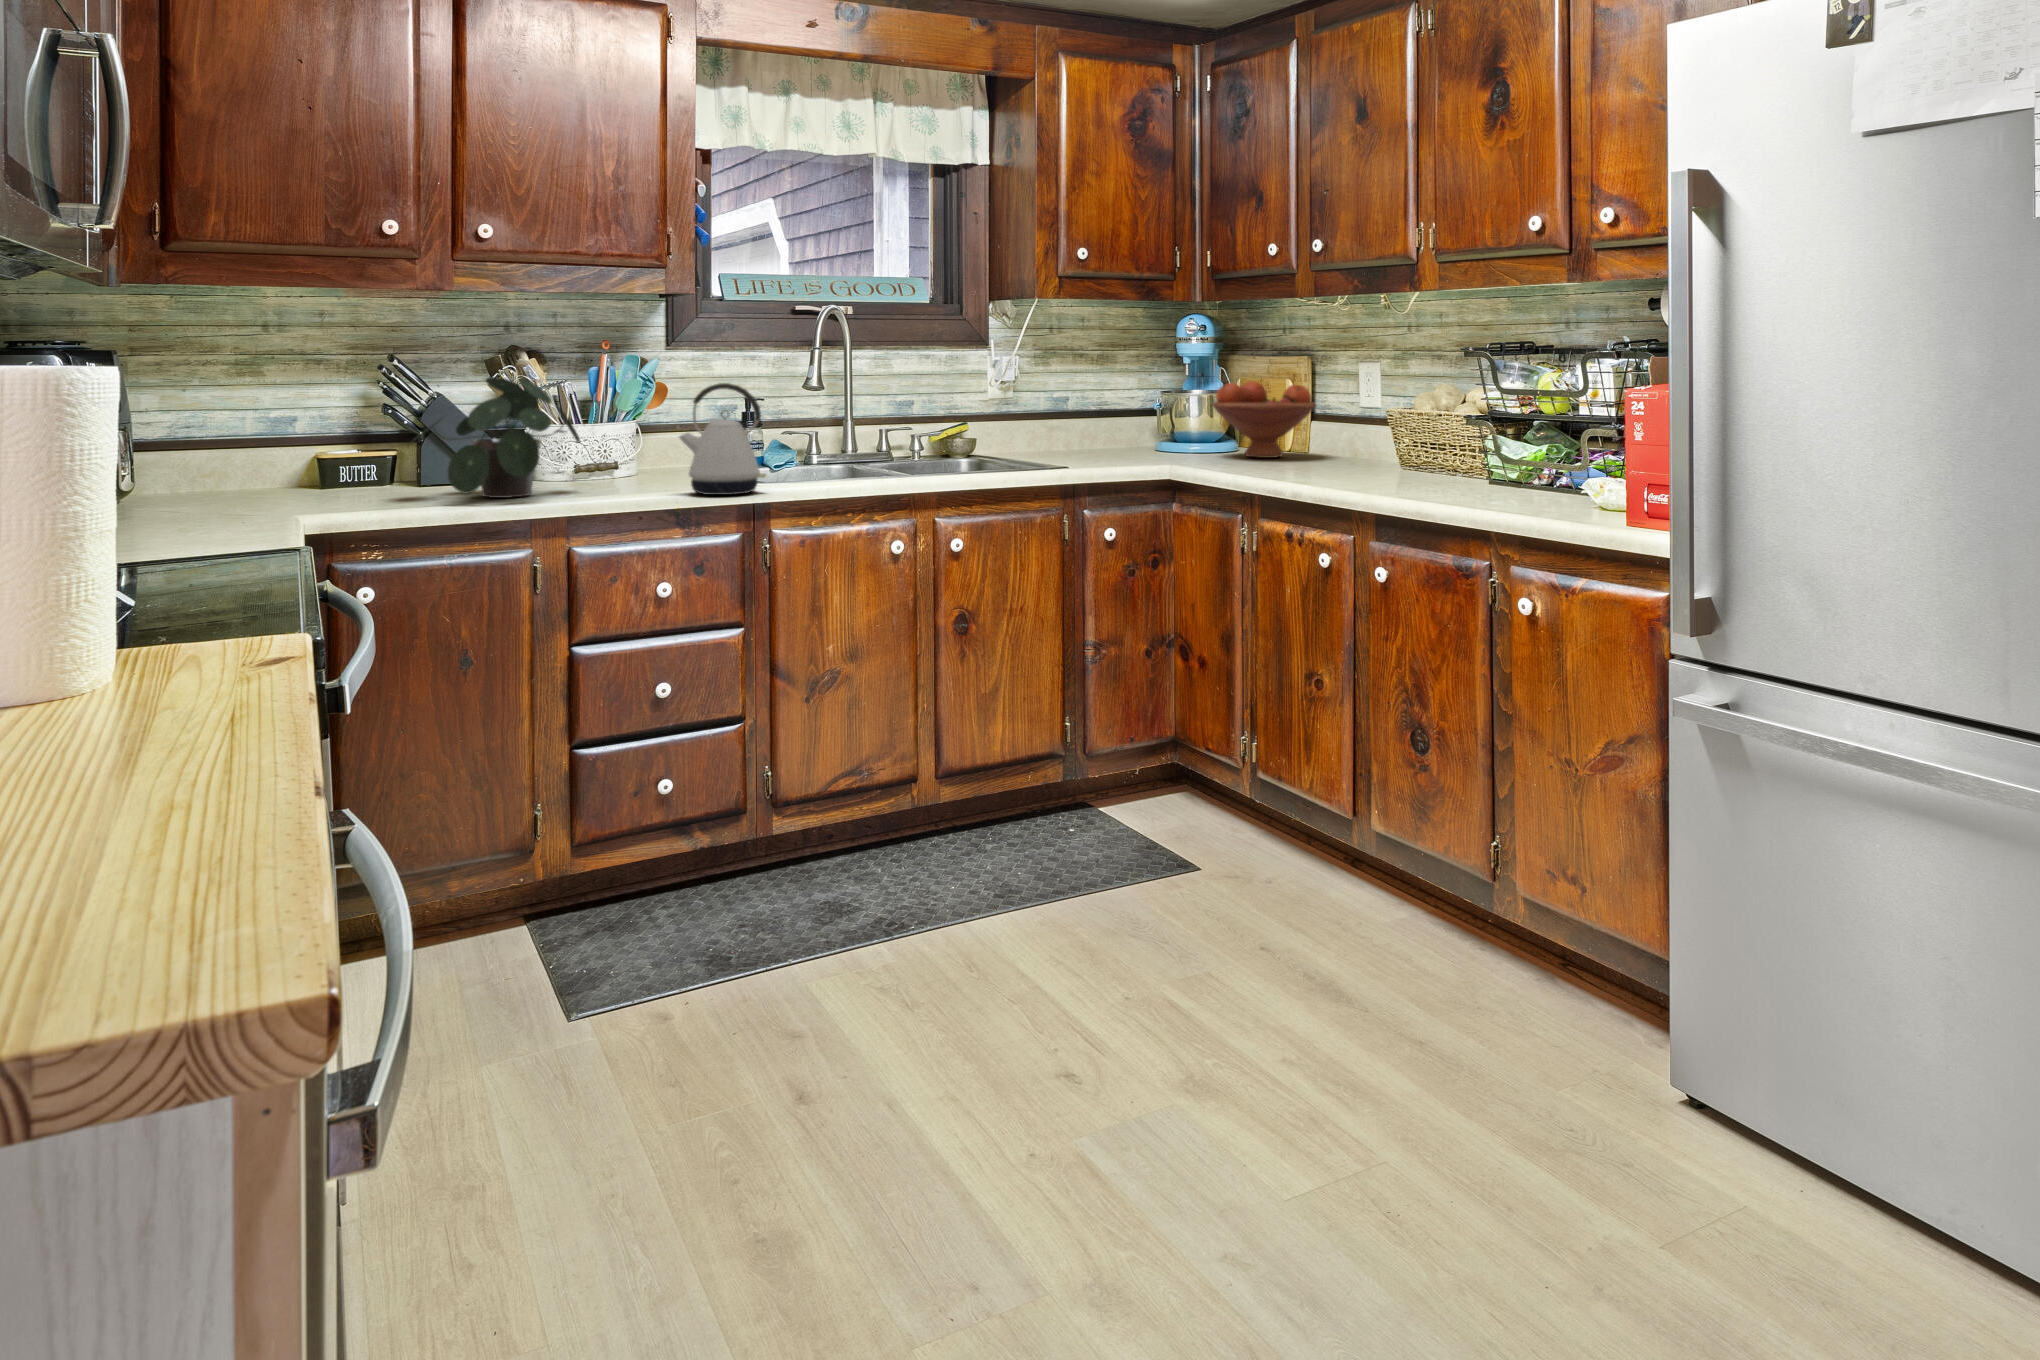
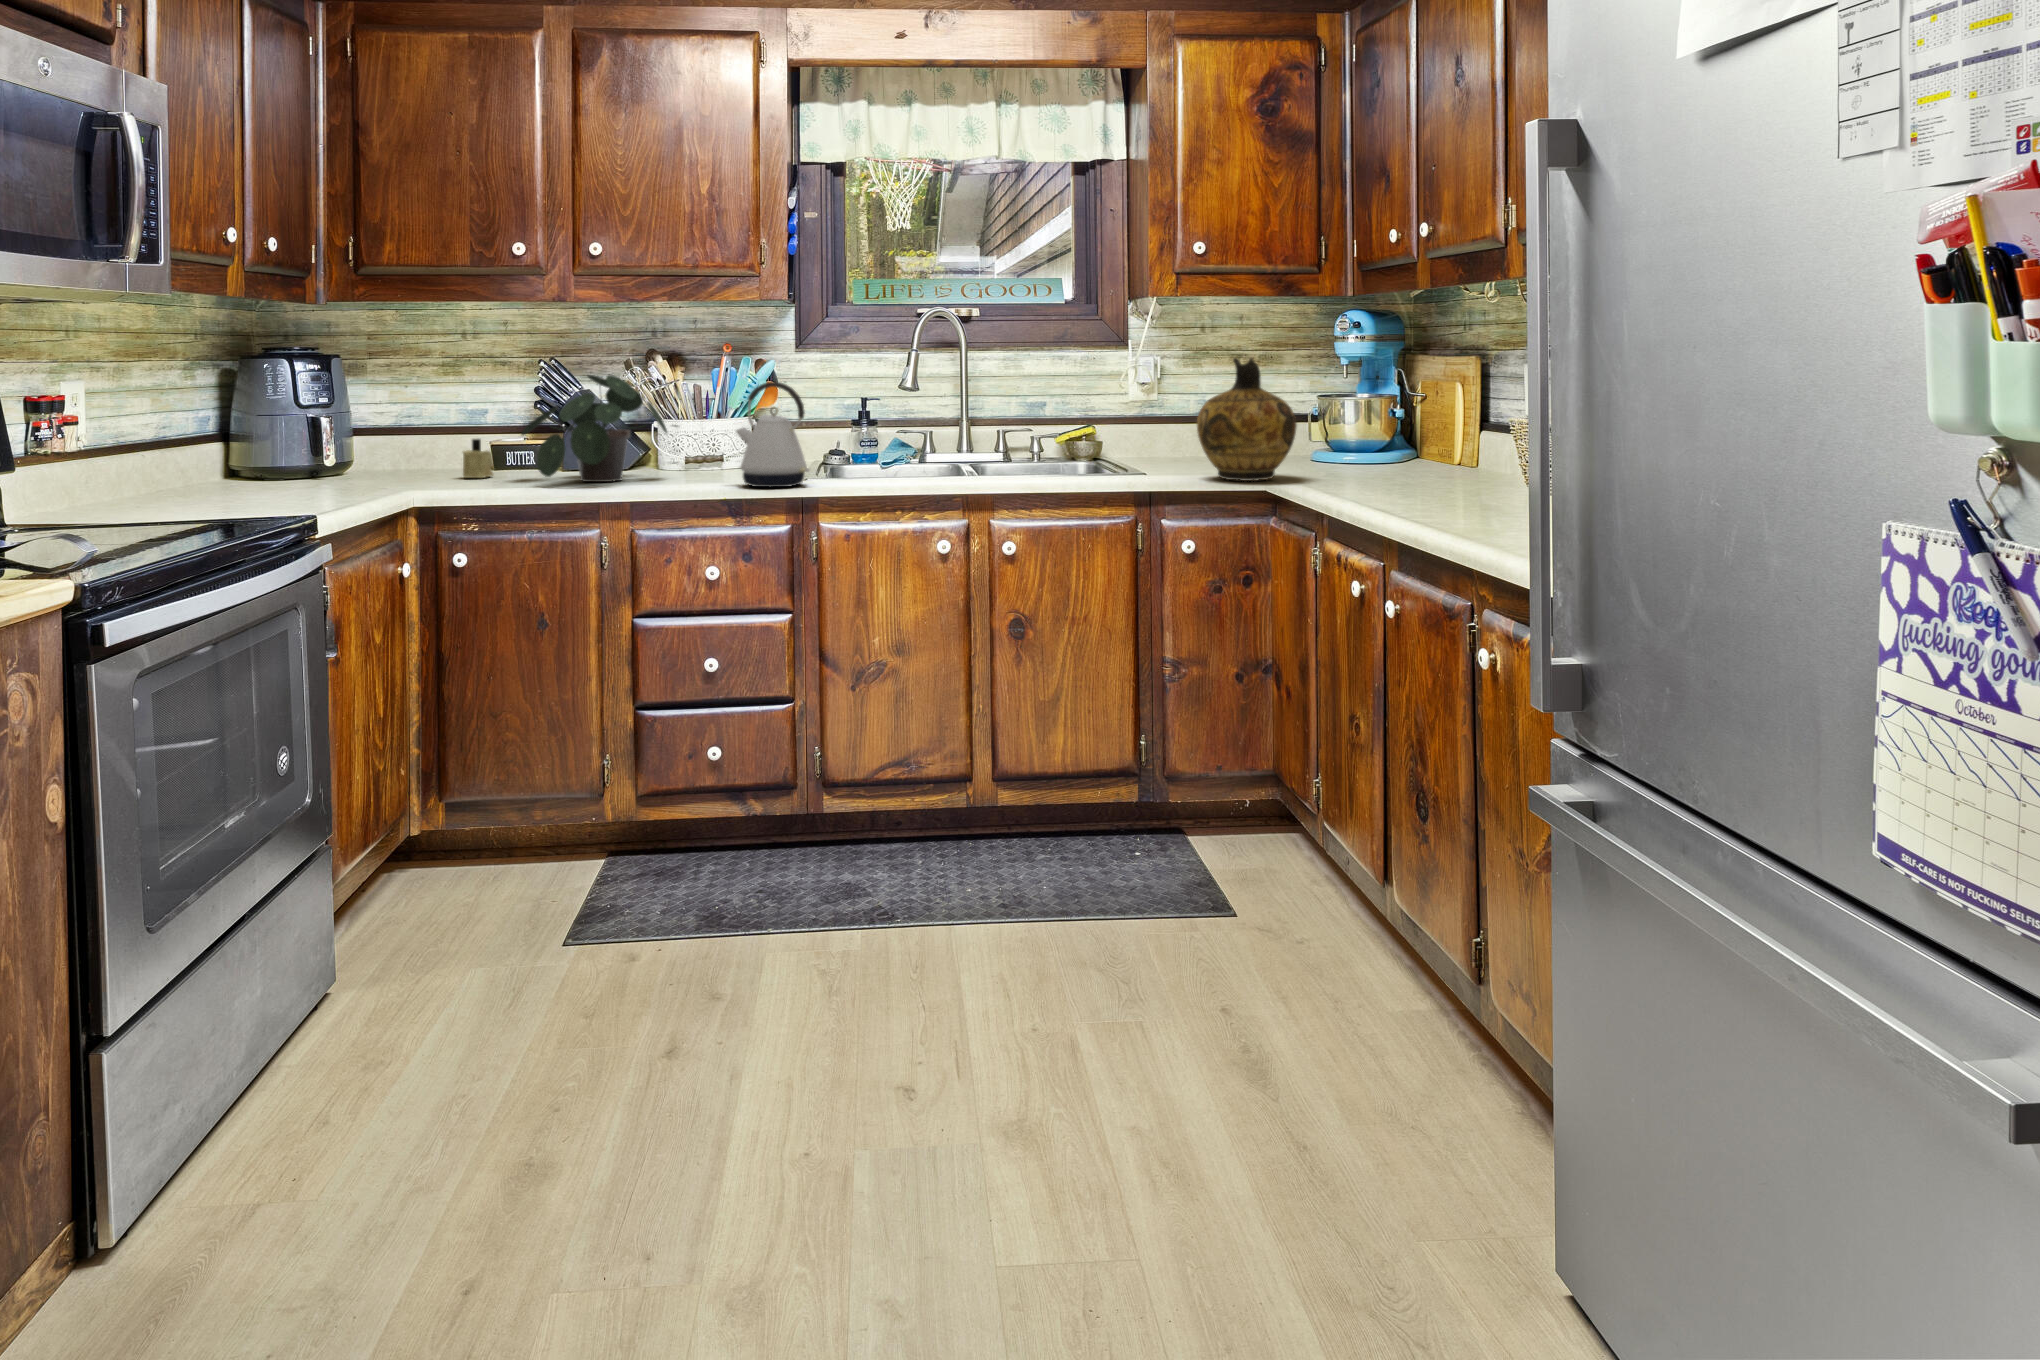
ceramic jug: none [1110,357,1201,471] -> present [1197,358,1297,481]
fruit bowl: present [1213,381,1316,458] -> none [1352,384,1473,470]
candle: none [315,453,352,499] -> present [463,439,493,478]

